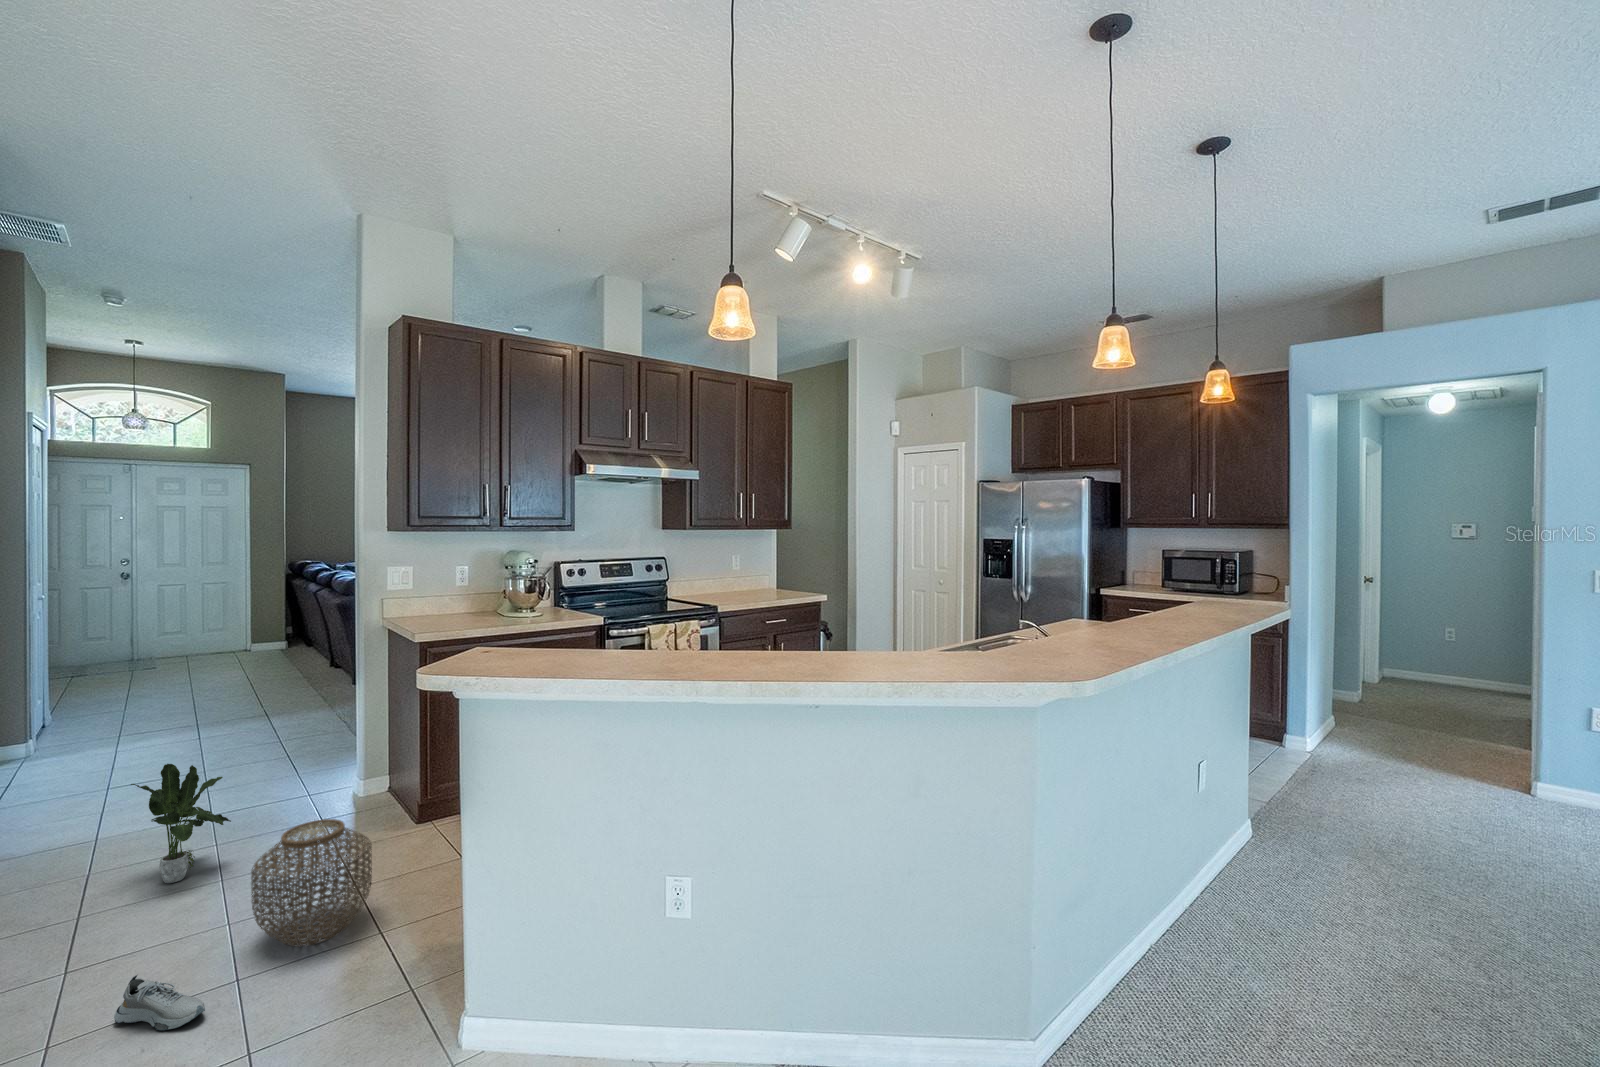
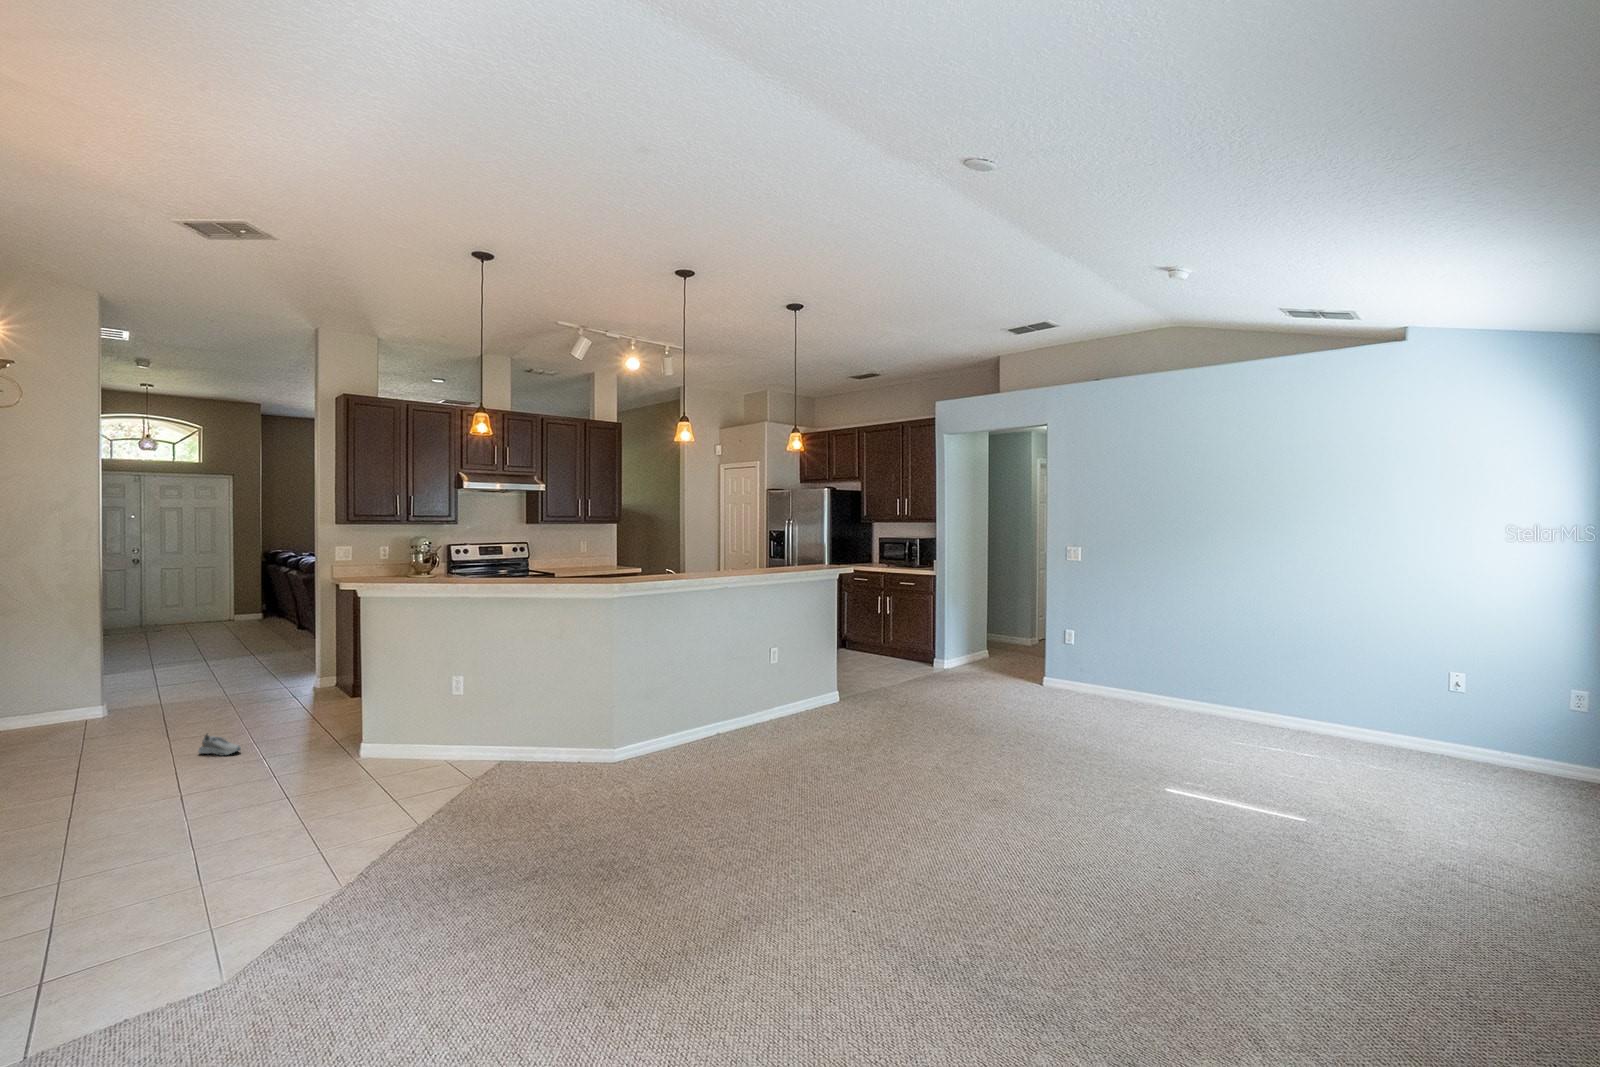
potted plant: present [131,764,231,883] -> none [188,654,243,719]
woven basket: present [251,819,372,946] -> none [260,676,323,736]

